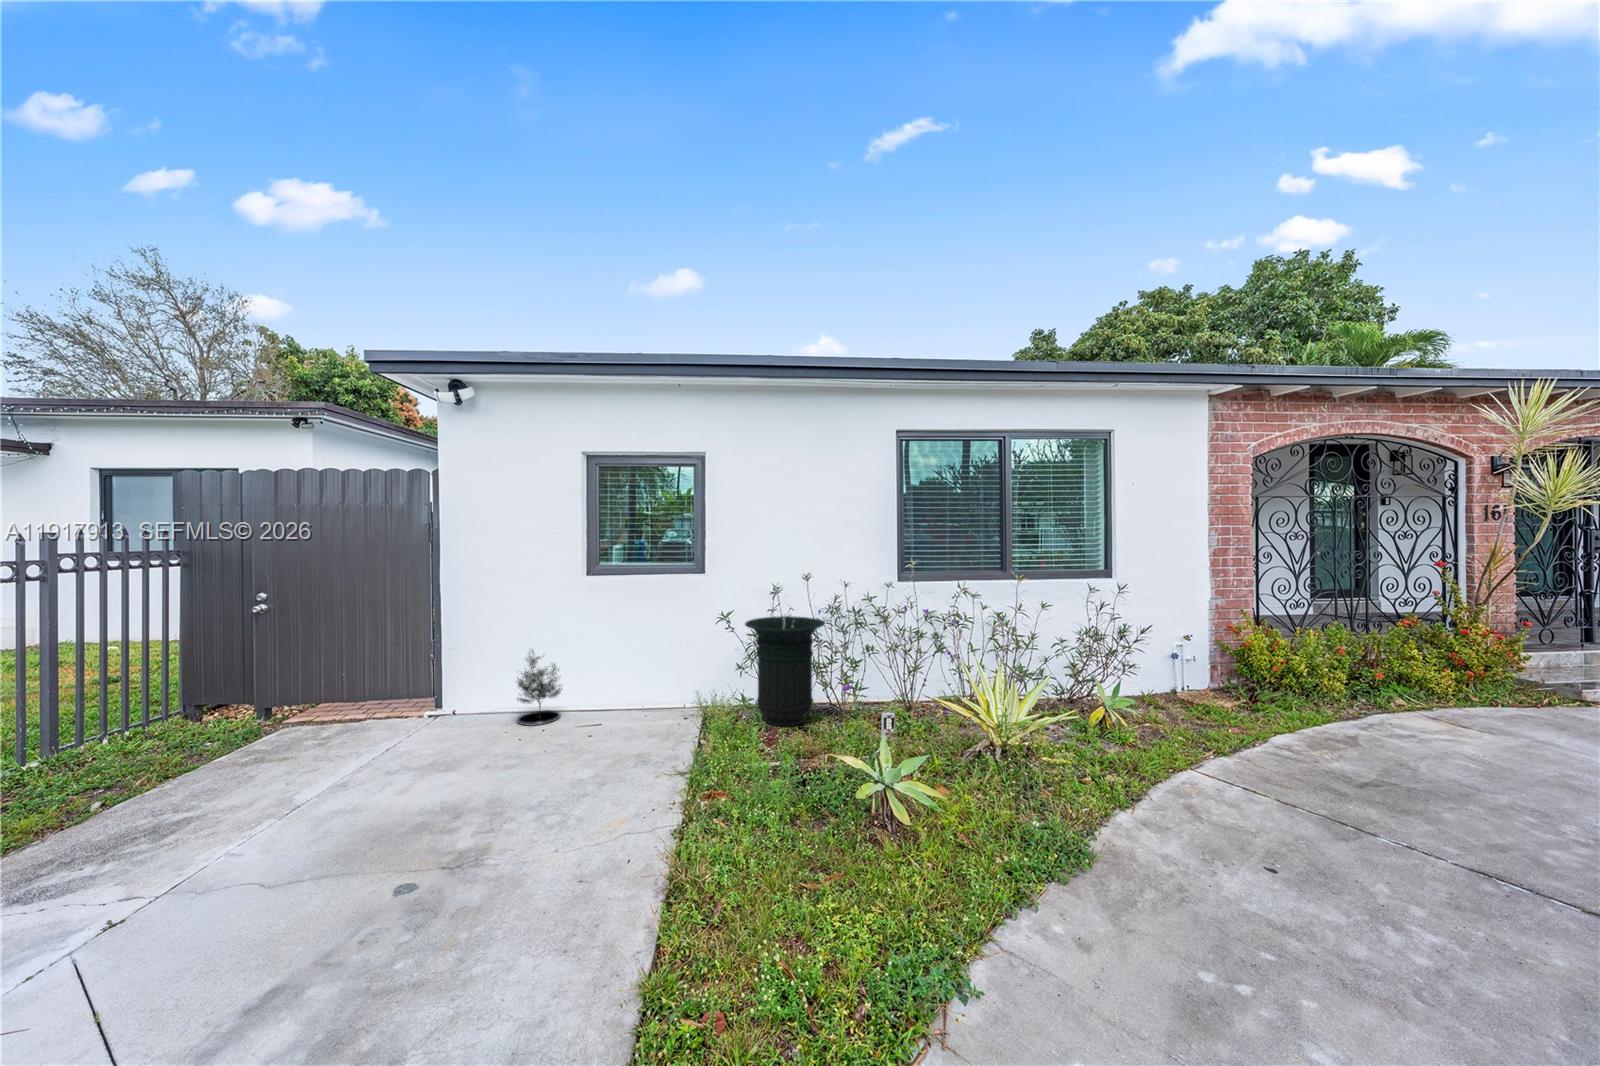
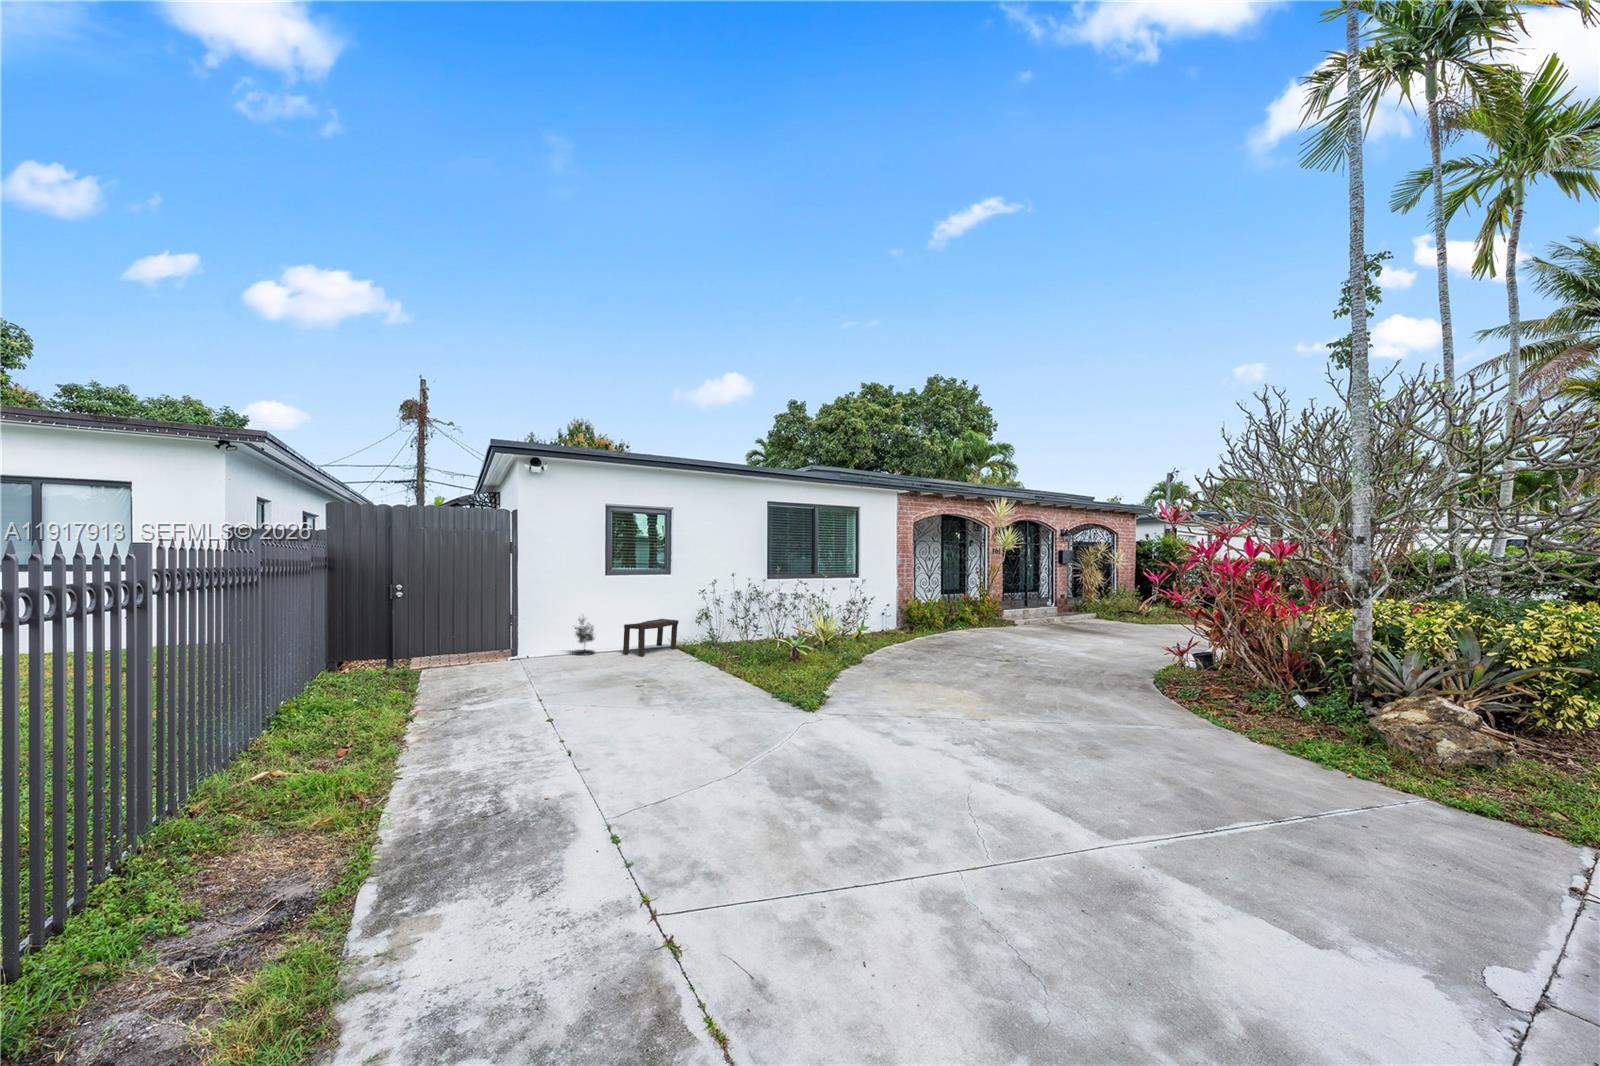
trash can: present [745,616,824,726] -> none [697,596,738,649]
bench: none [594,657,707,740] -> present [623,619,679,656]

